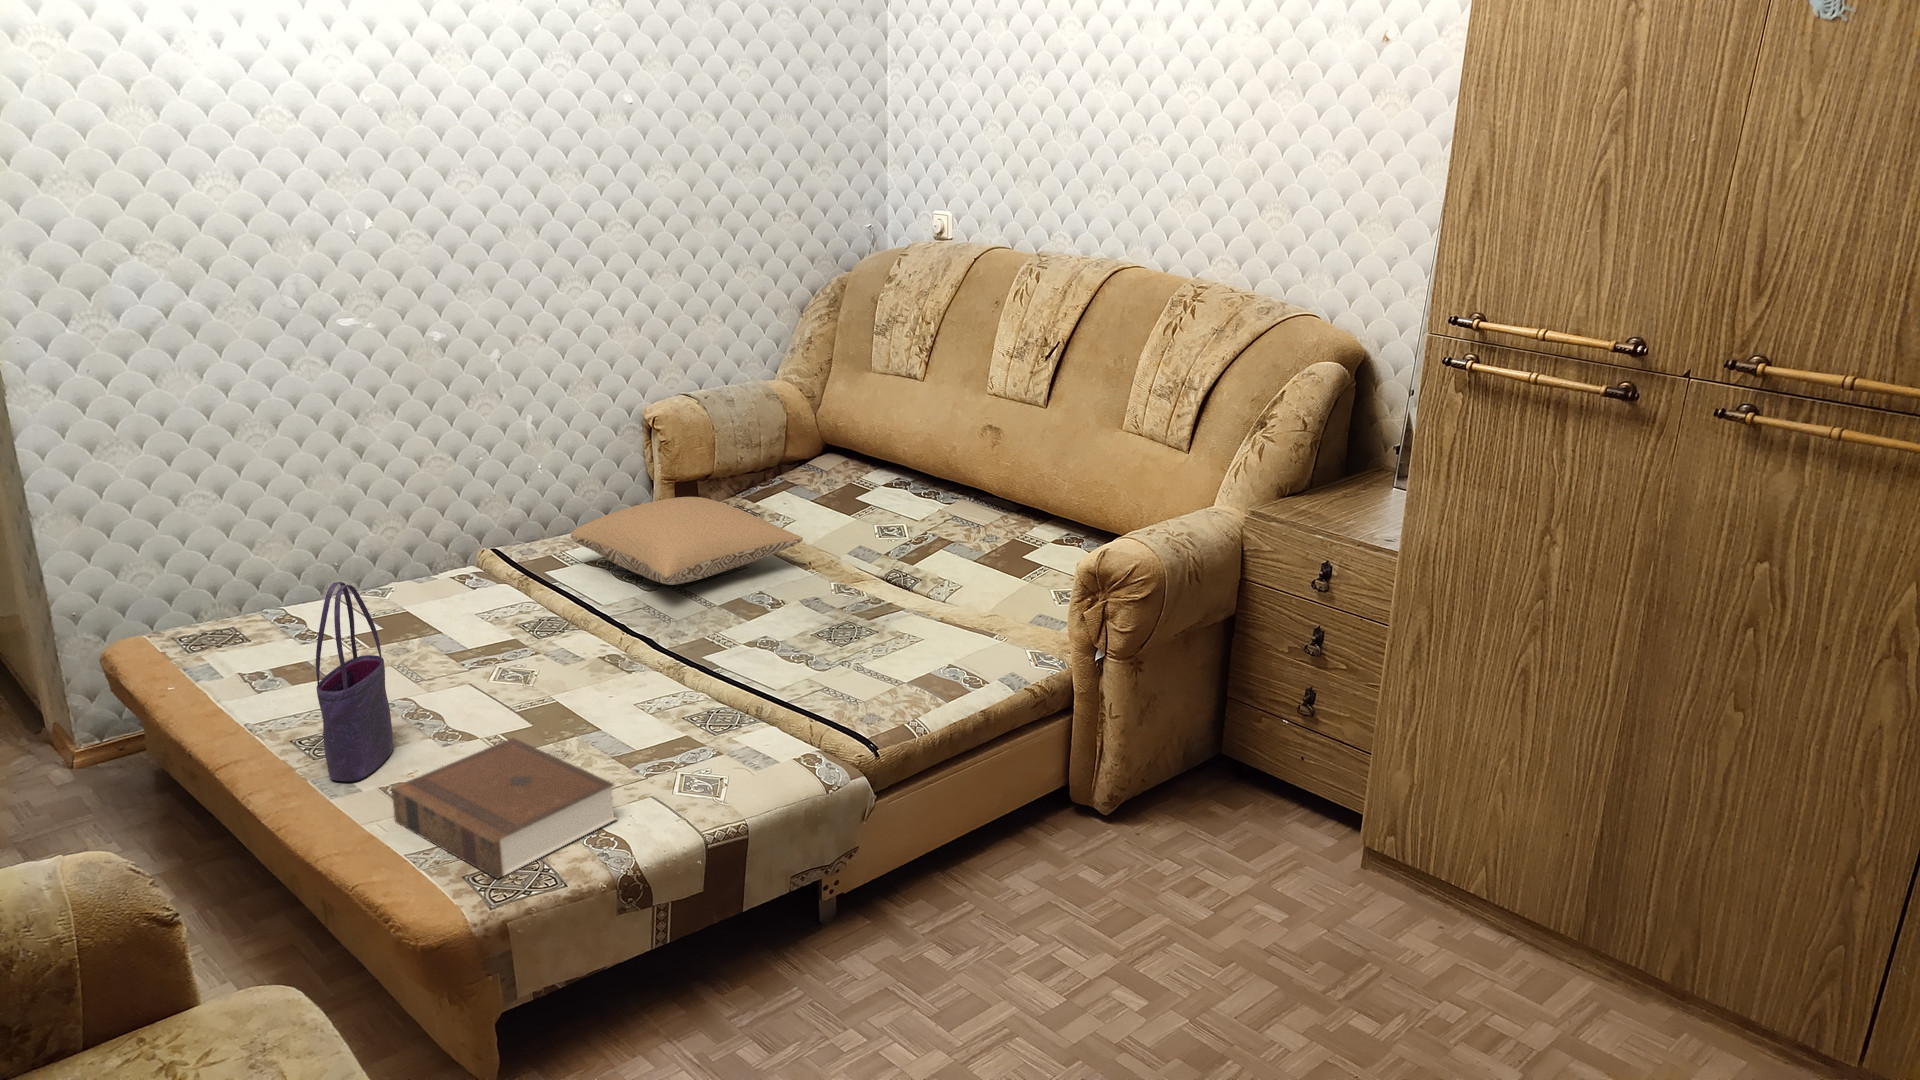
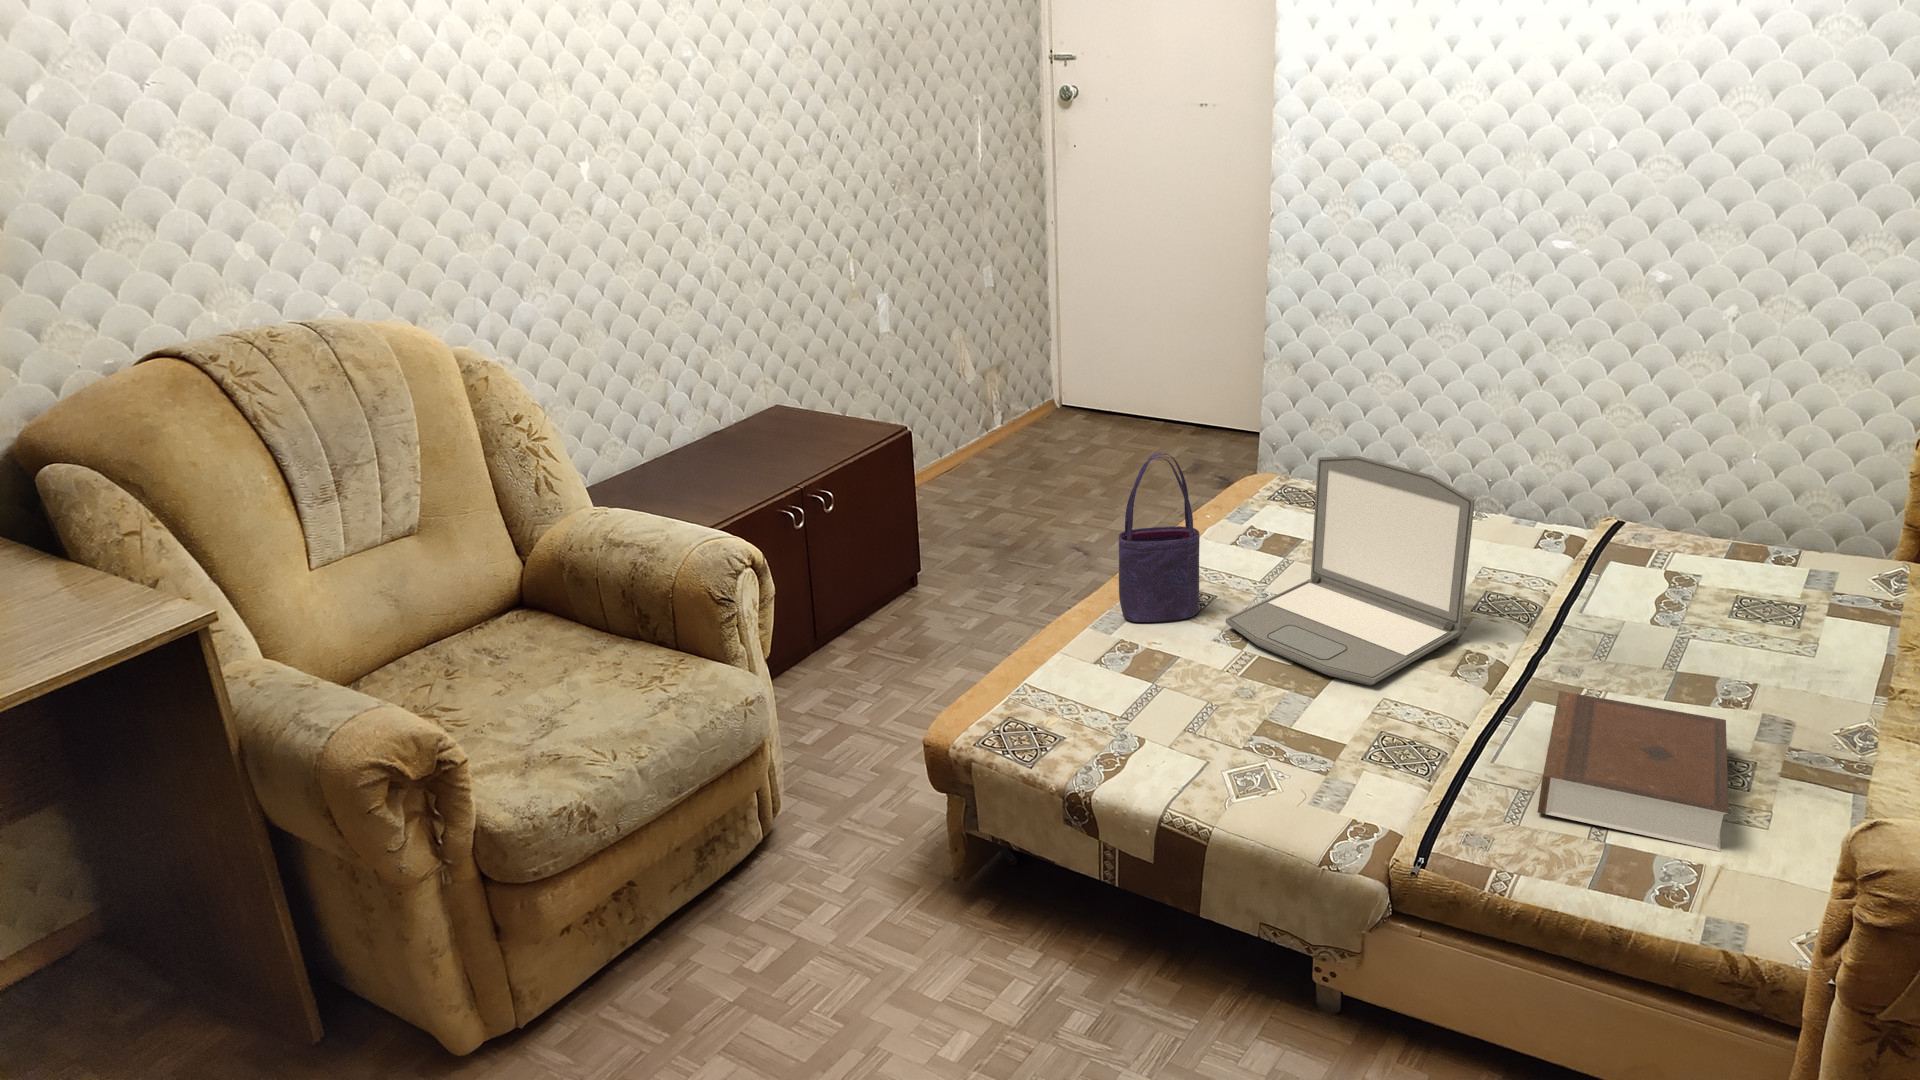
pillow: present [571,497,803,585] -> none [1606,529,1885,667]
laptop: none [395,519,616,734] -> present [1226,456,1475,686]
book: present [392,738,616,879] -> present [1538,691,1729,851]

